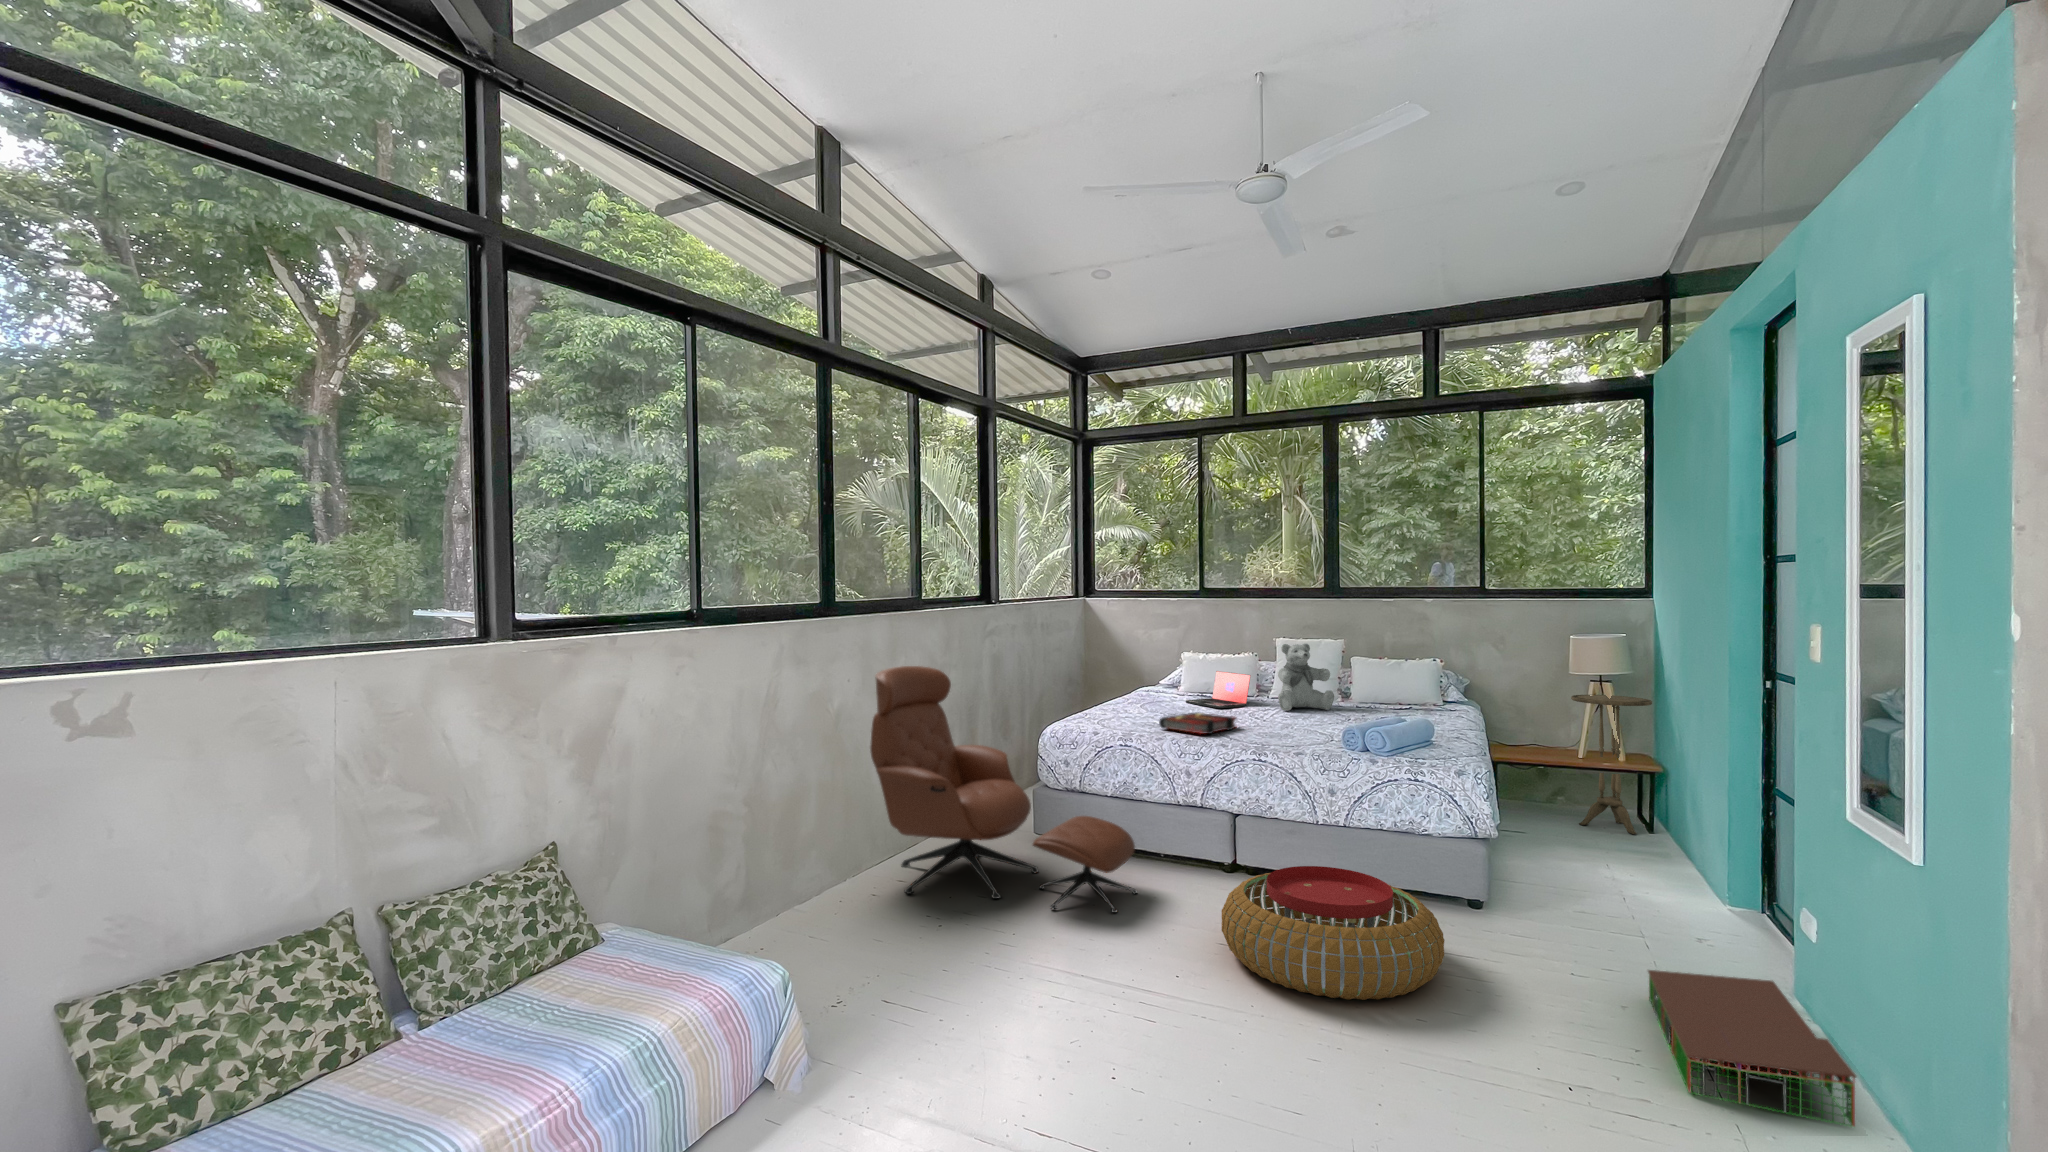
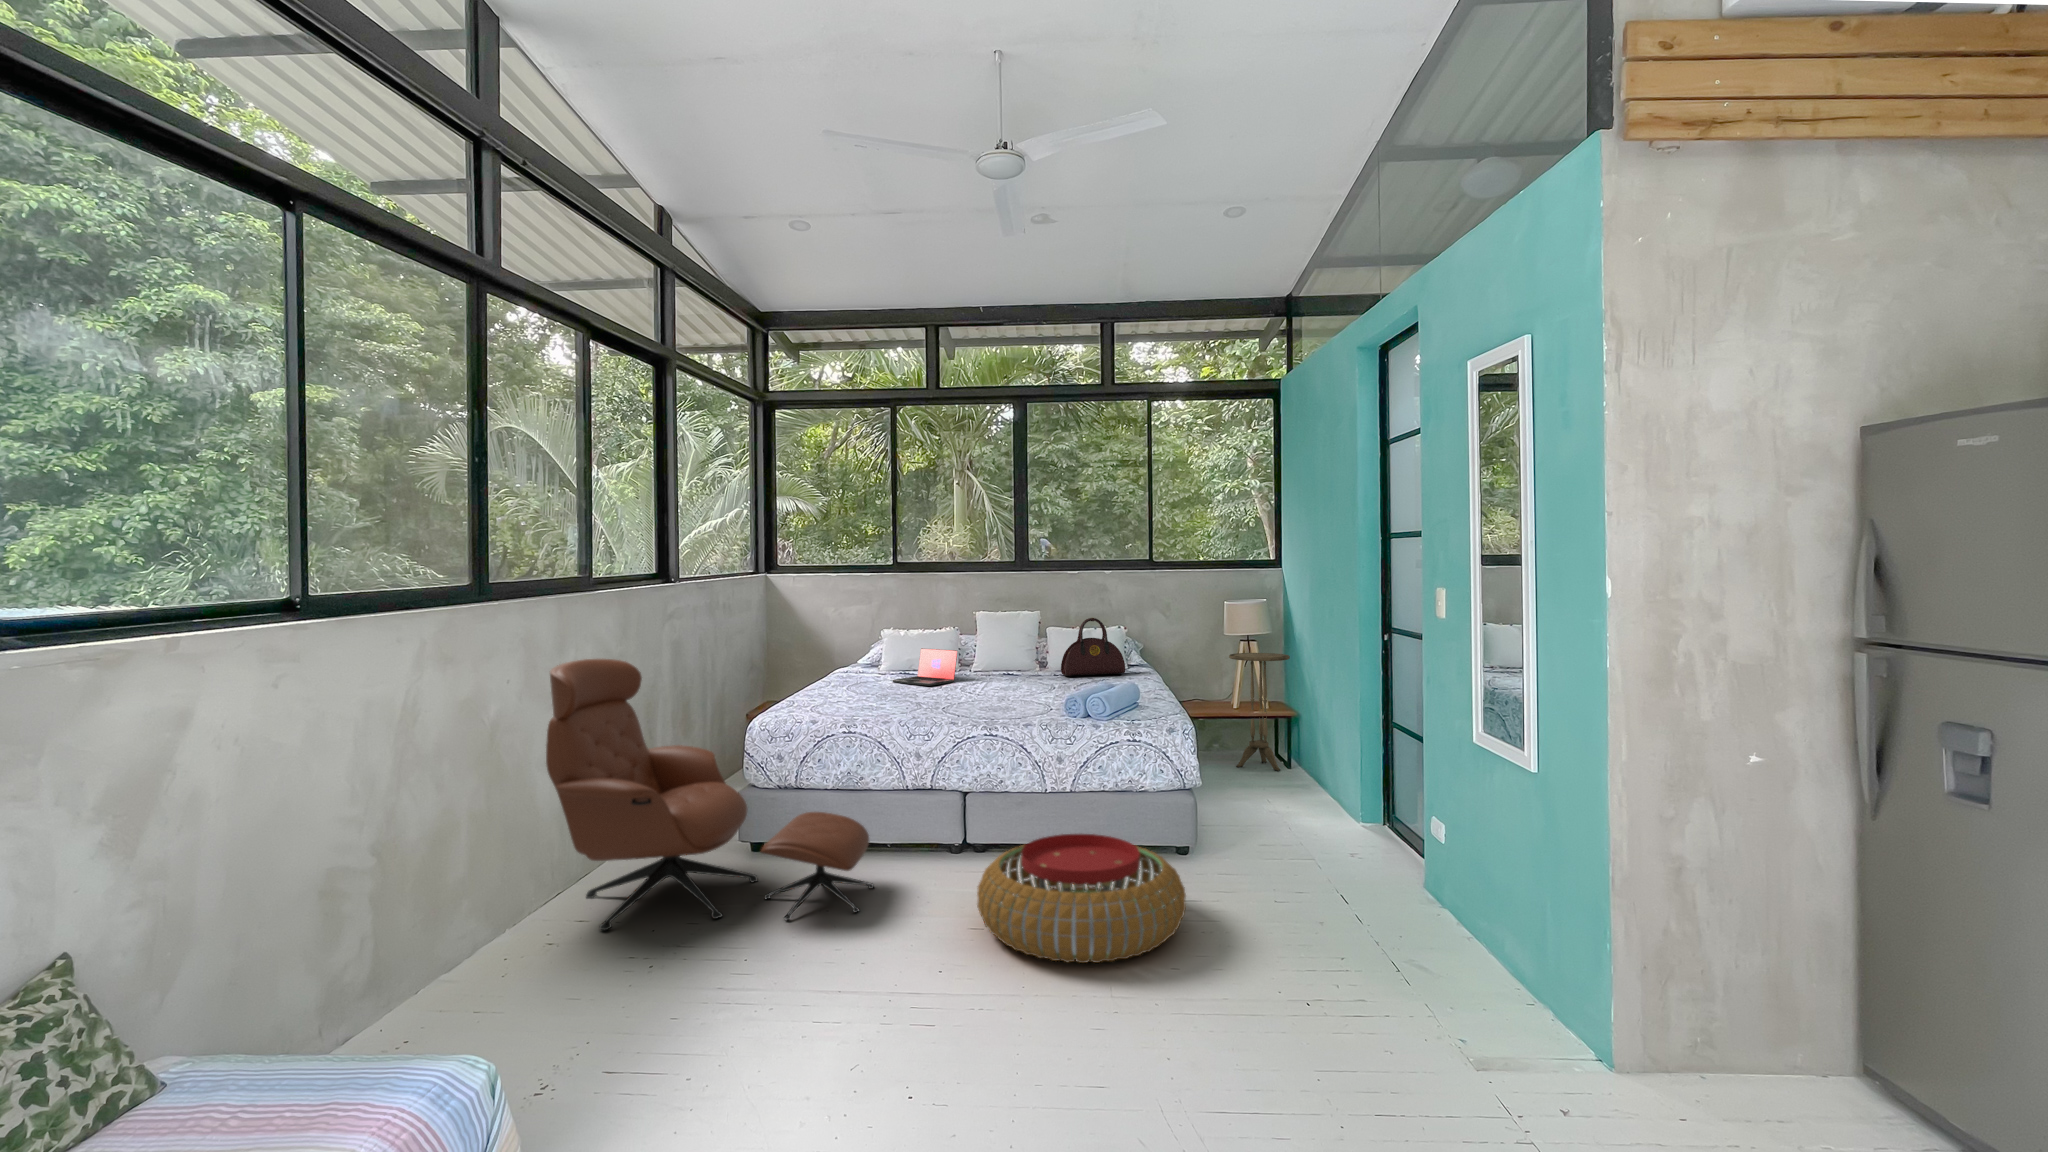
teddy bear: present [1278,643,1334,711] -> none [985,617,1037,684]
handbag: none [1364,647,1437,709] -> present [1061,618,1125,676]
book: present [1159,713,1236,734] -> none [879,691,957,713]
storage bin: present [1648,970,1856,1127] -> none [1340,881,1514,991]

